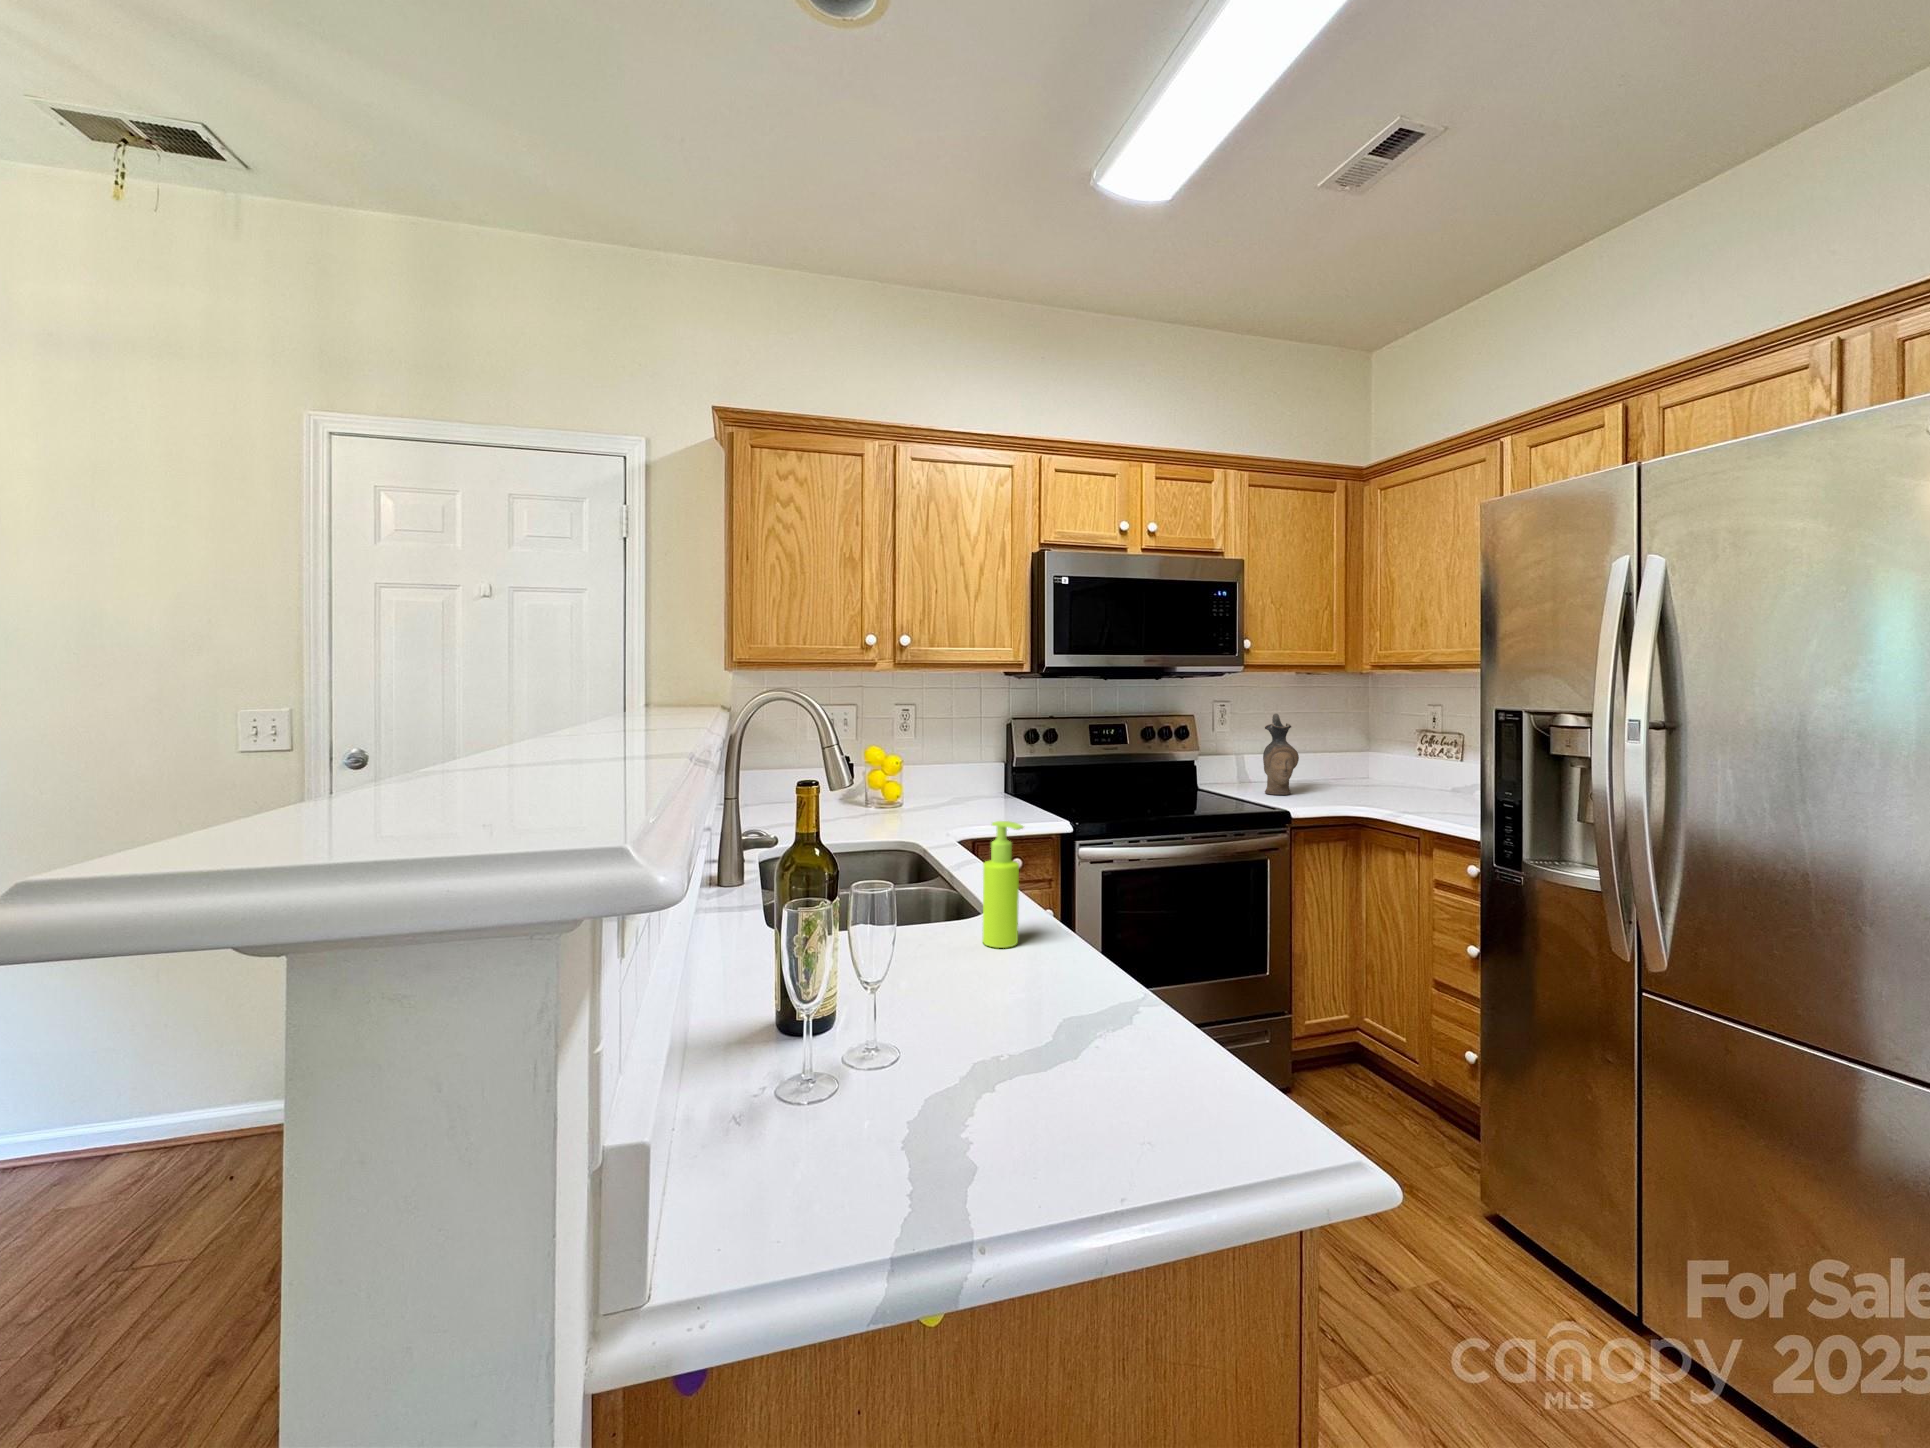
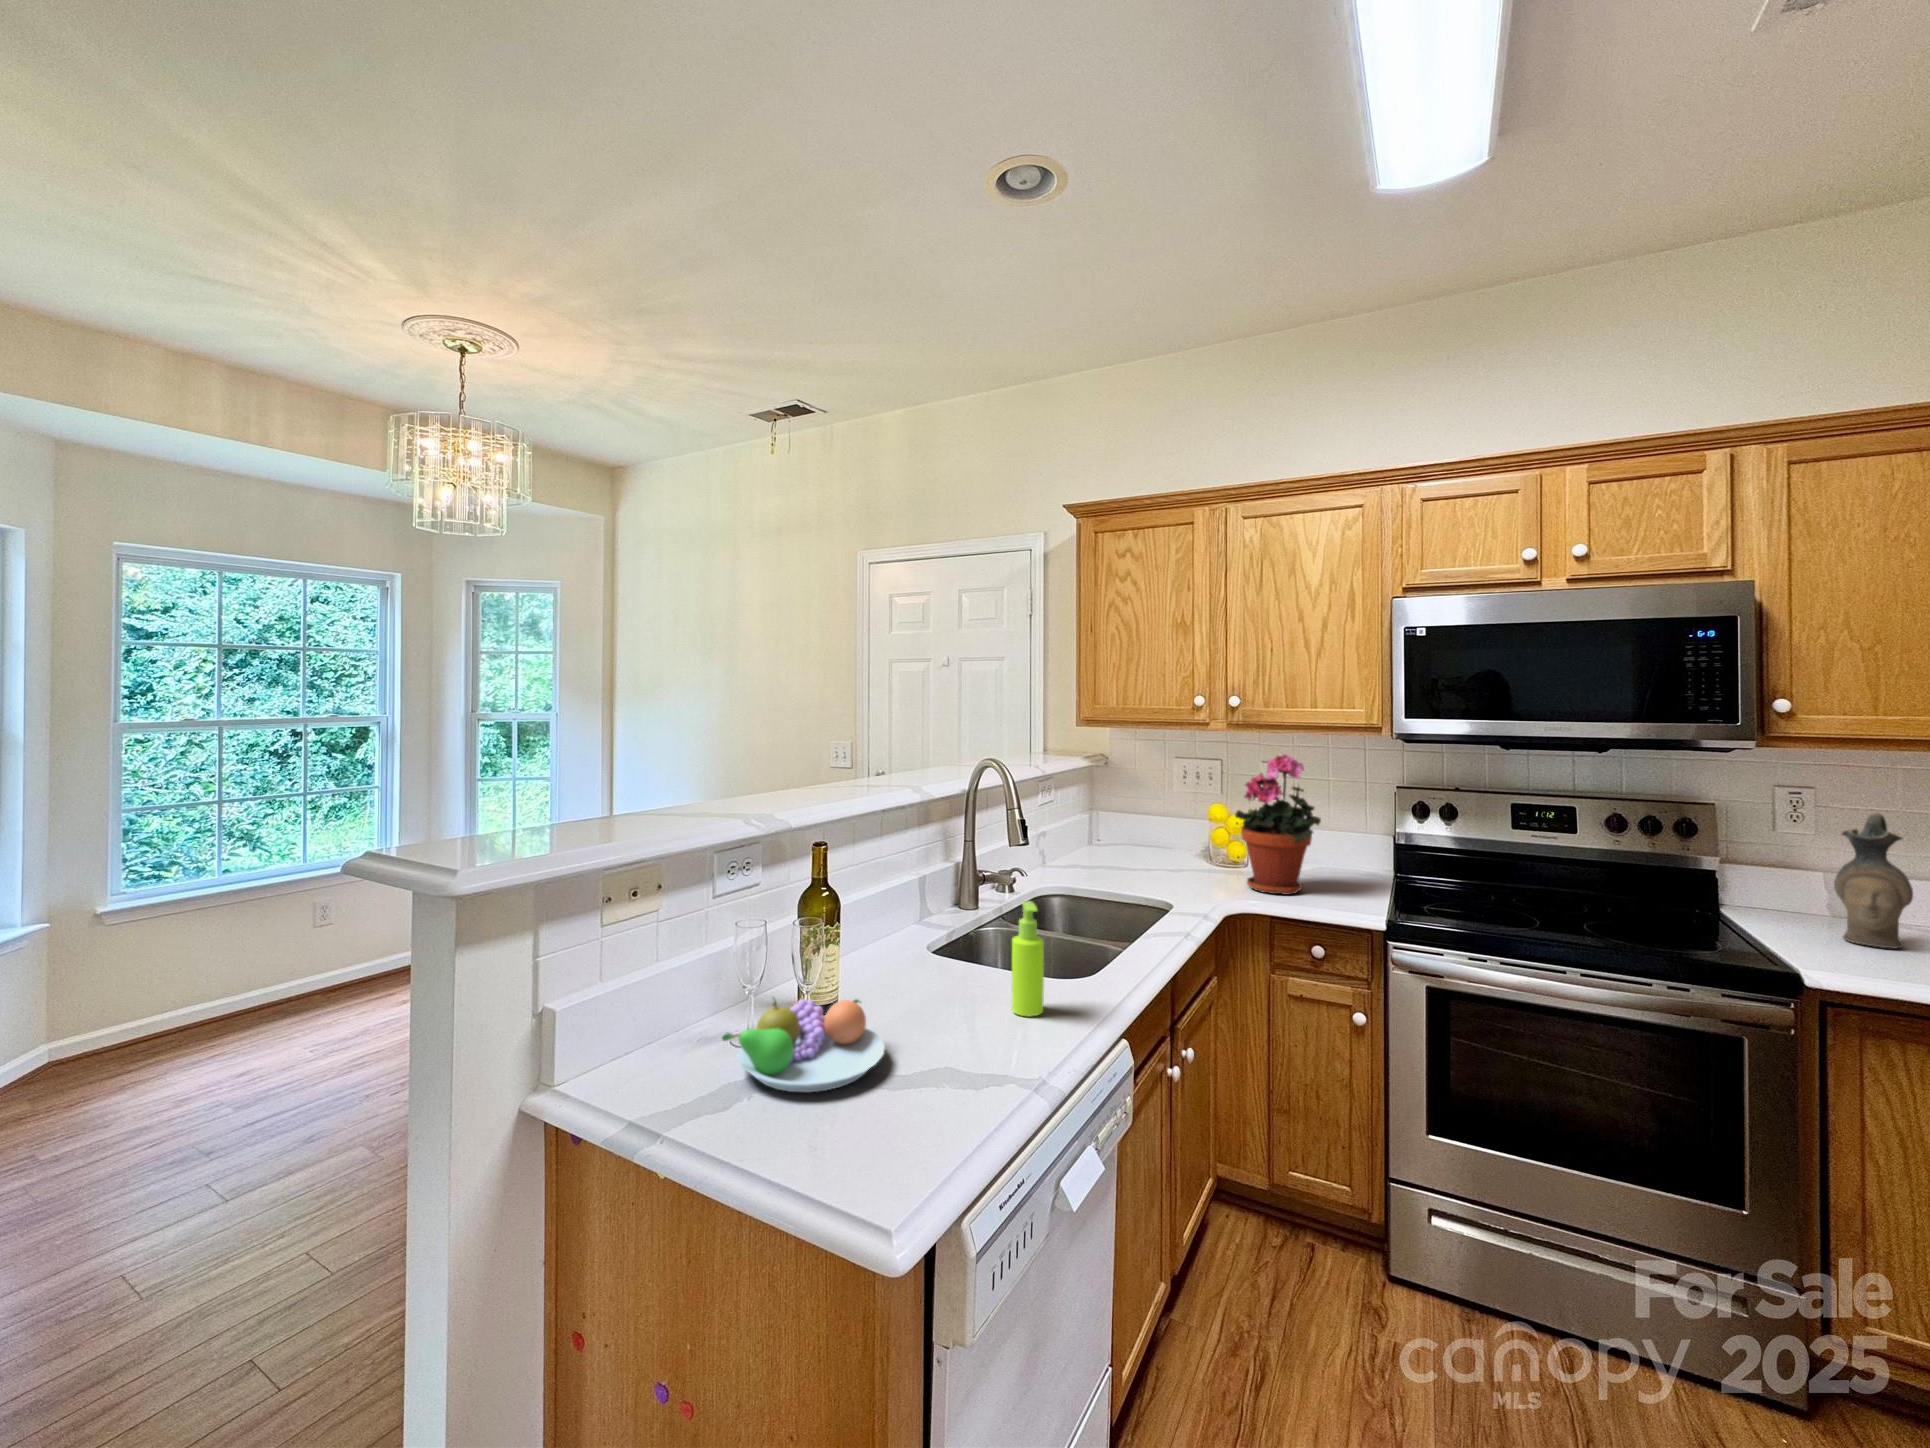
potted plant: none [919,687,998,818] -> present [1235,754,1321,895]
fruit bowl: none [830,964,1031,1098] -> present [722,997,885,1092]

